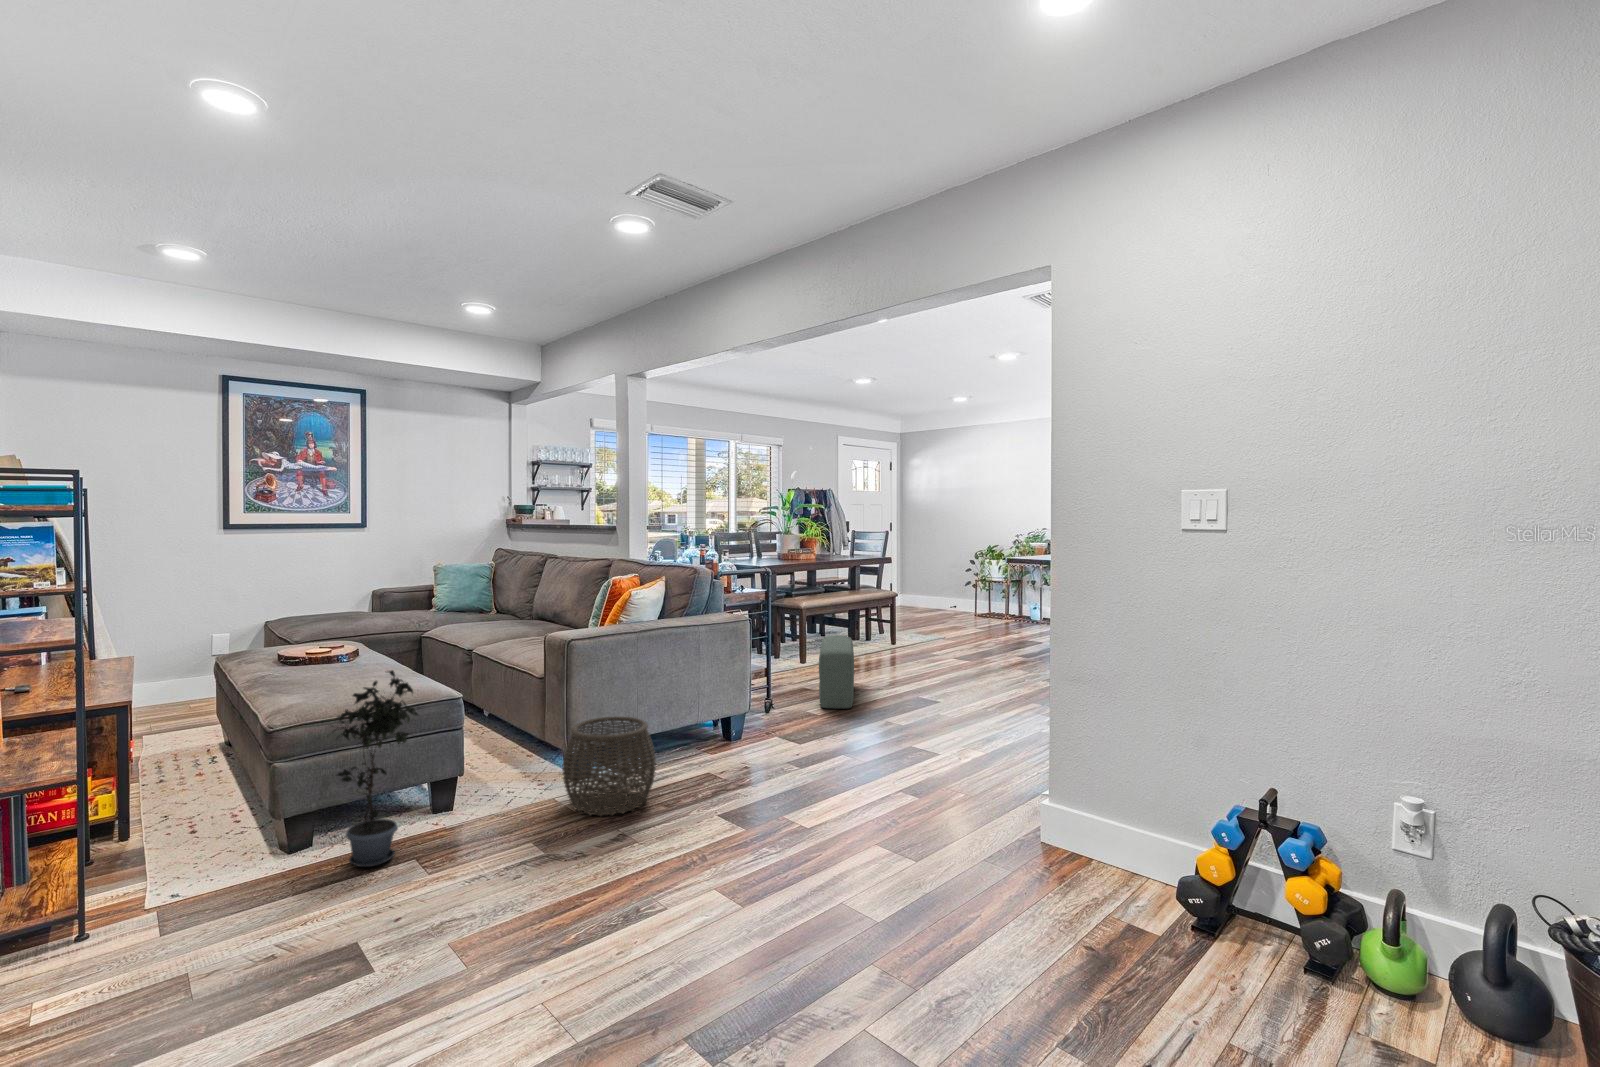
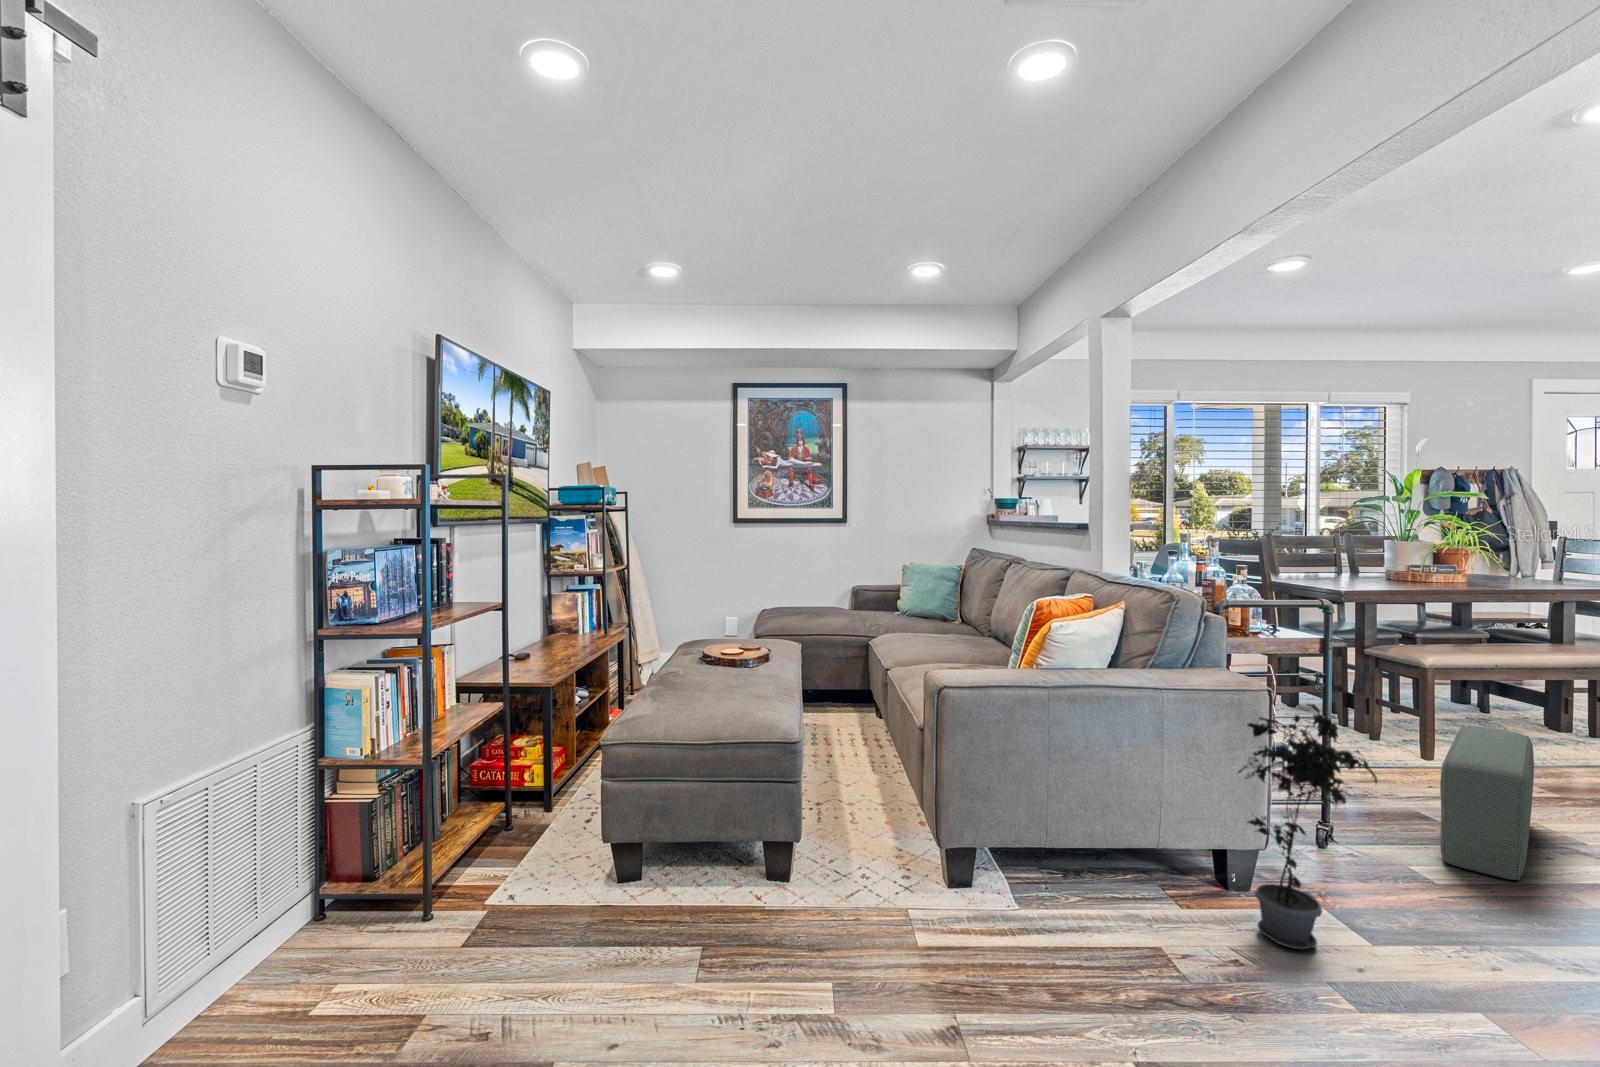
potted plant: present [332,670,418,867] -> present [1238,704,1377,950]
woven basket: present [562,716,656,816] -> none [900,811,1047,985]

